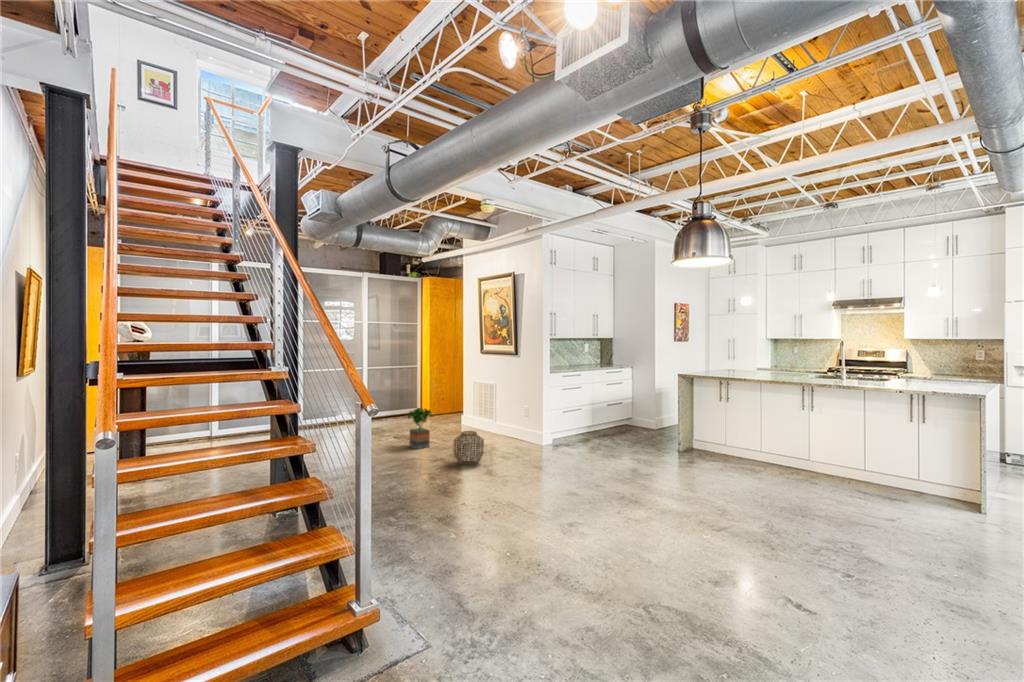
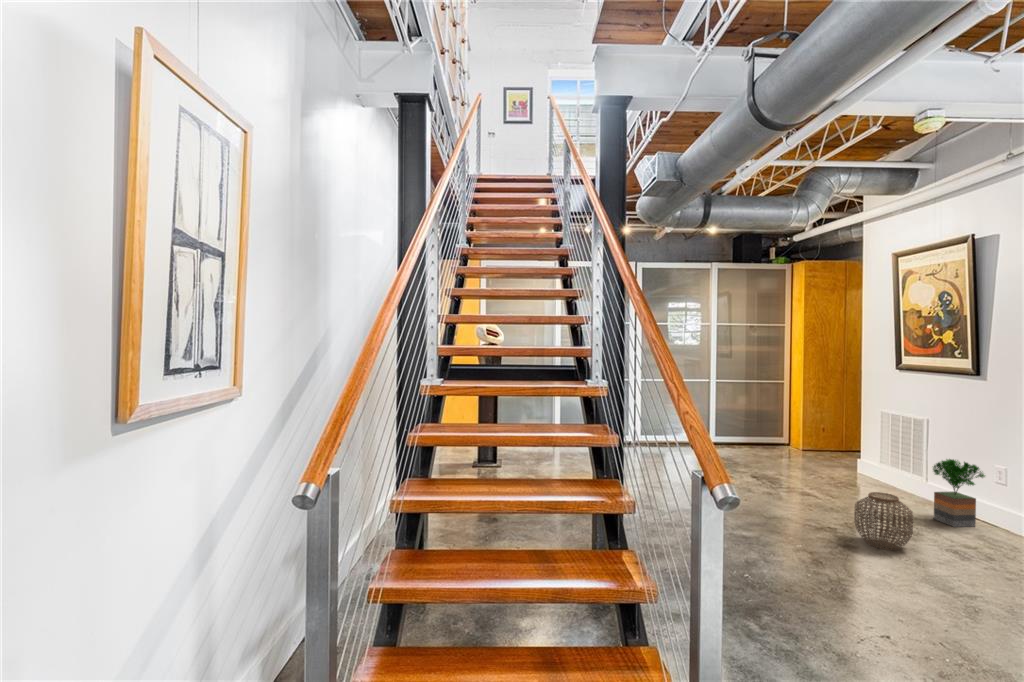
potted tree: present [408,408,434,449] -> present [933,459,985,527]

